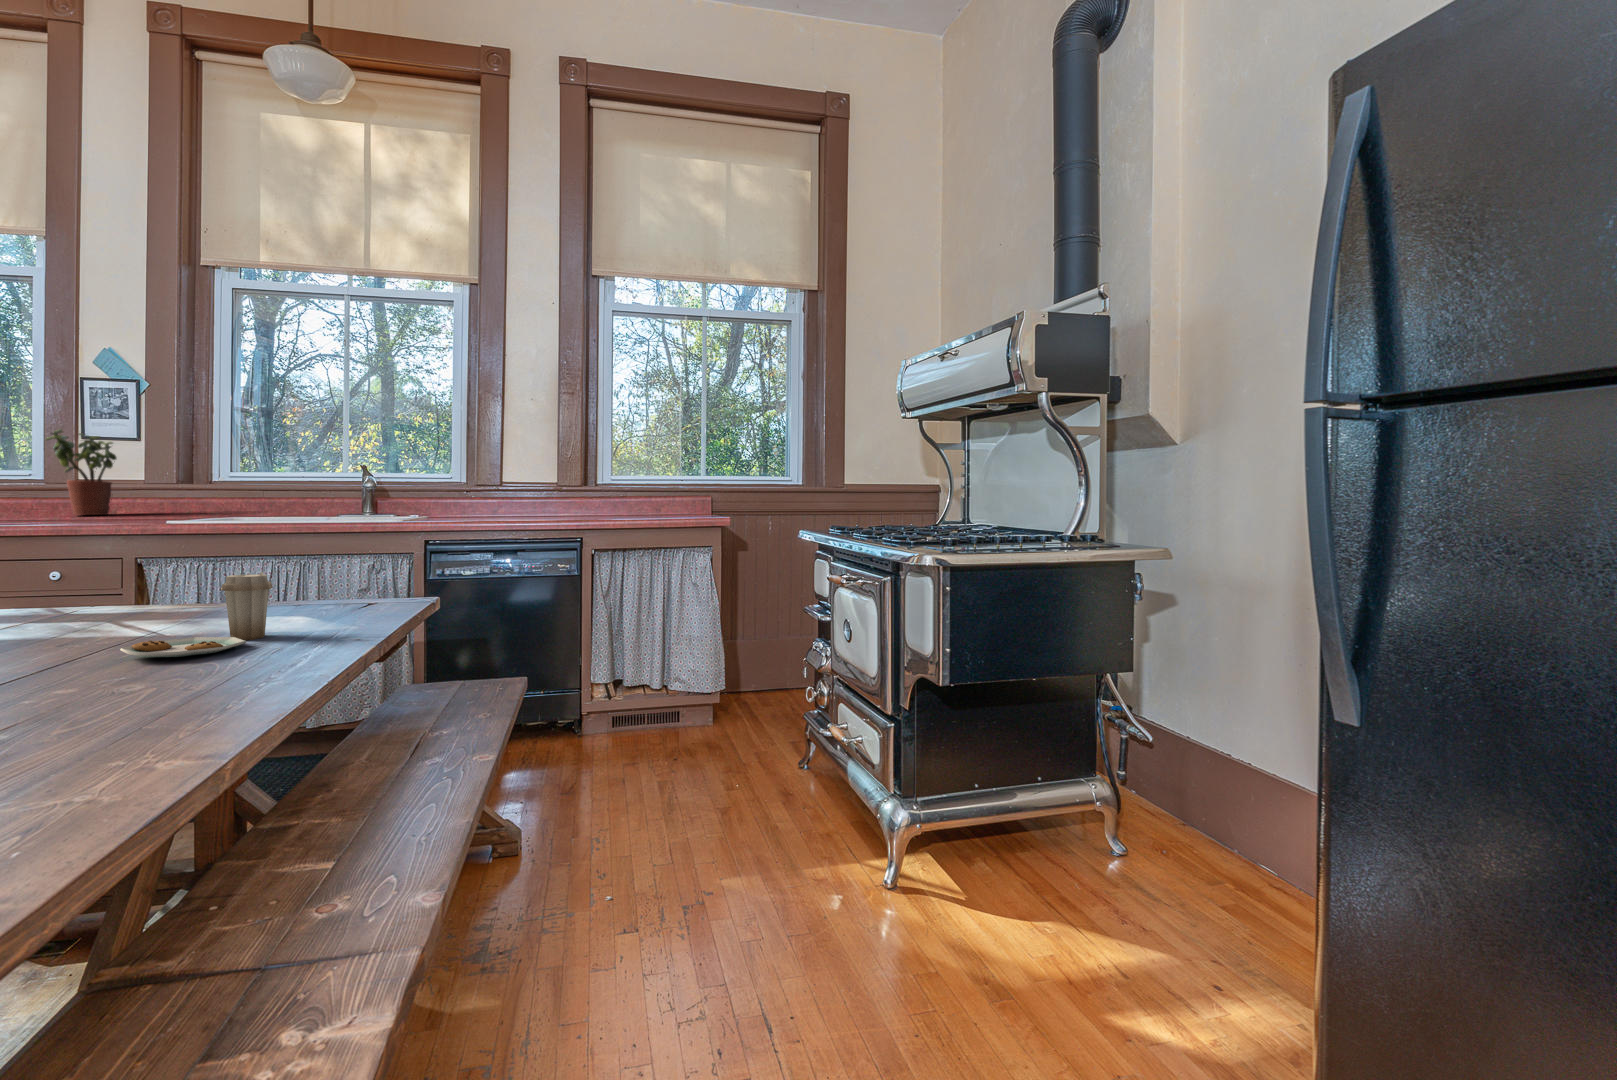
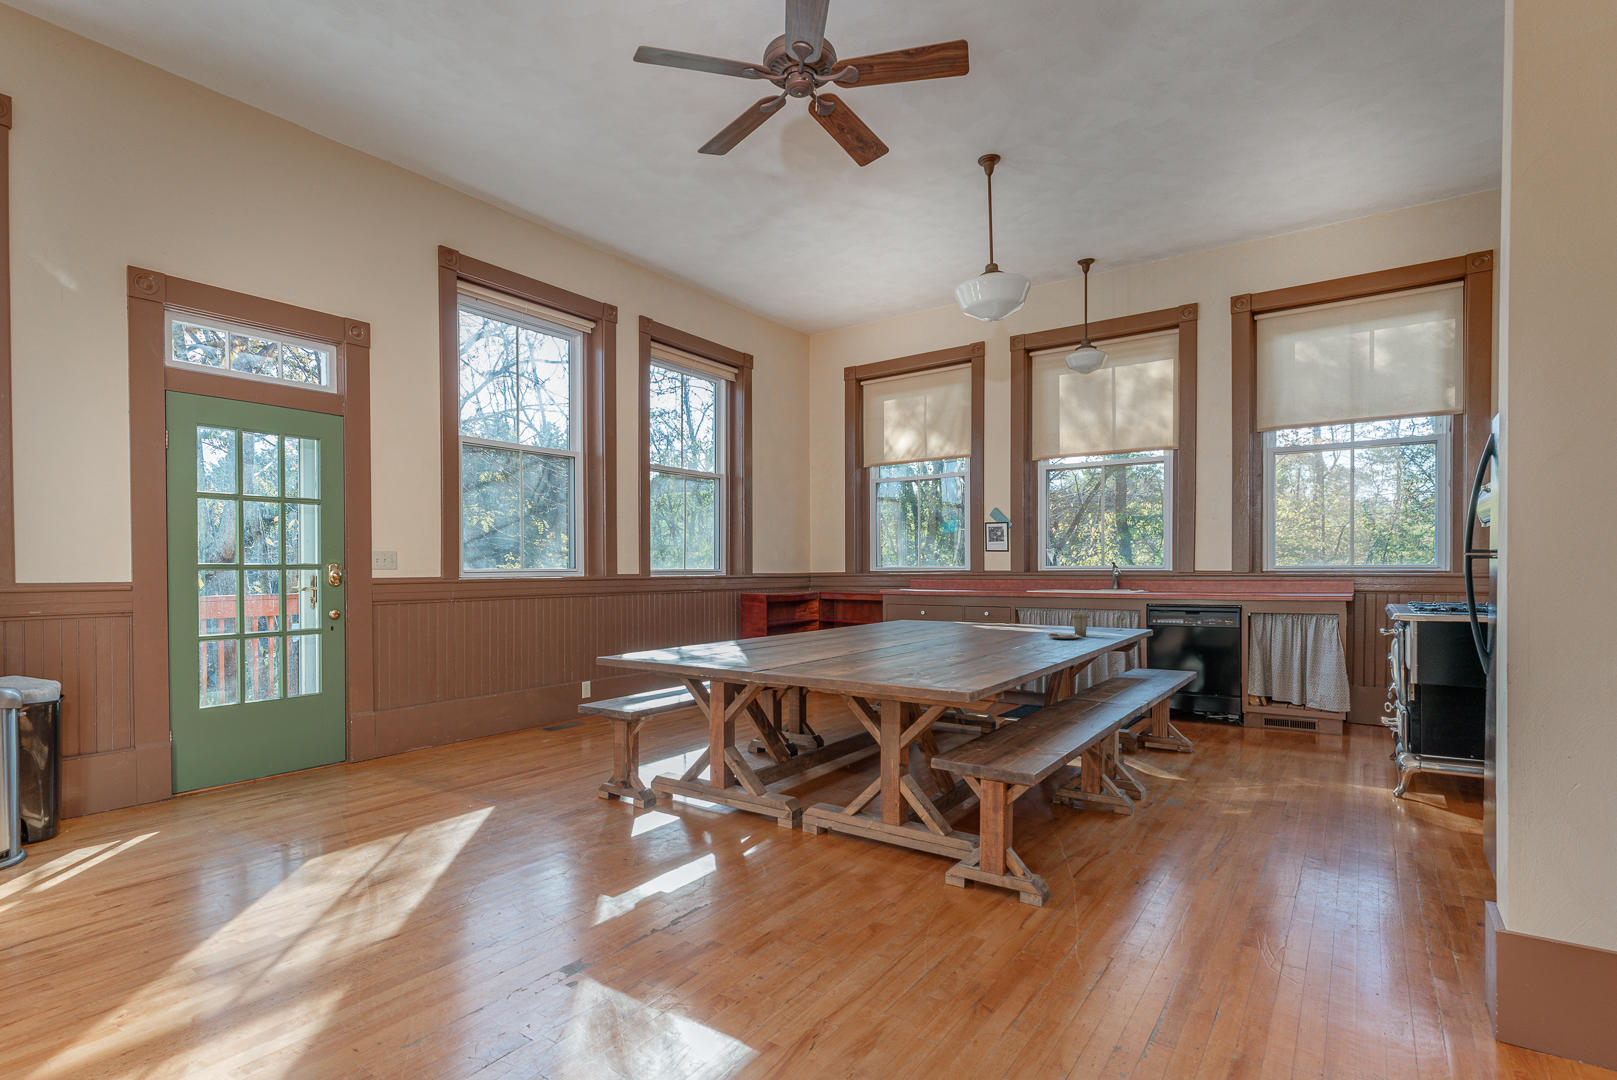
potted plant: present [46,429,116,515] -> none [974,547,1000,588]

